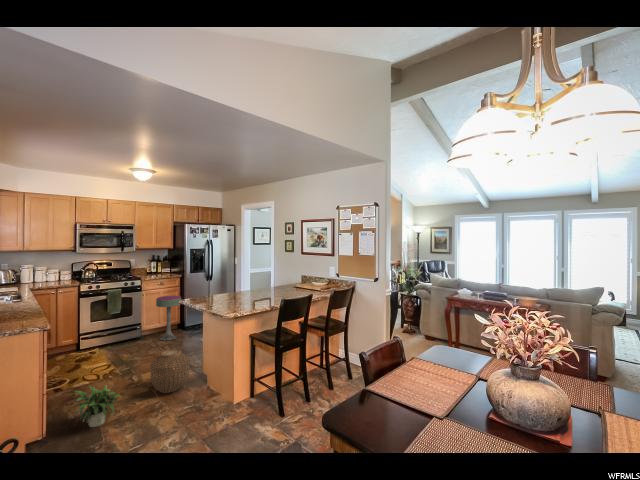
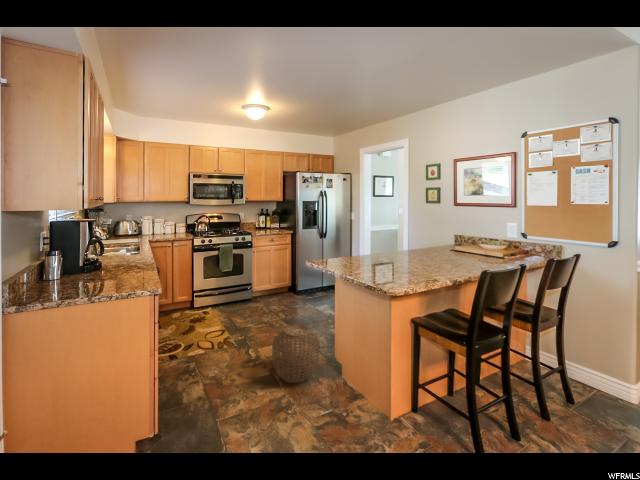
bar stool: present [156,296,181,340] -> none [268,255,293,304]
potted plant: present [75,386,120,427] -> none [183,368,240,428]

